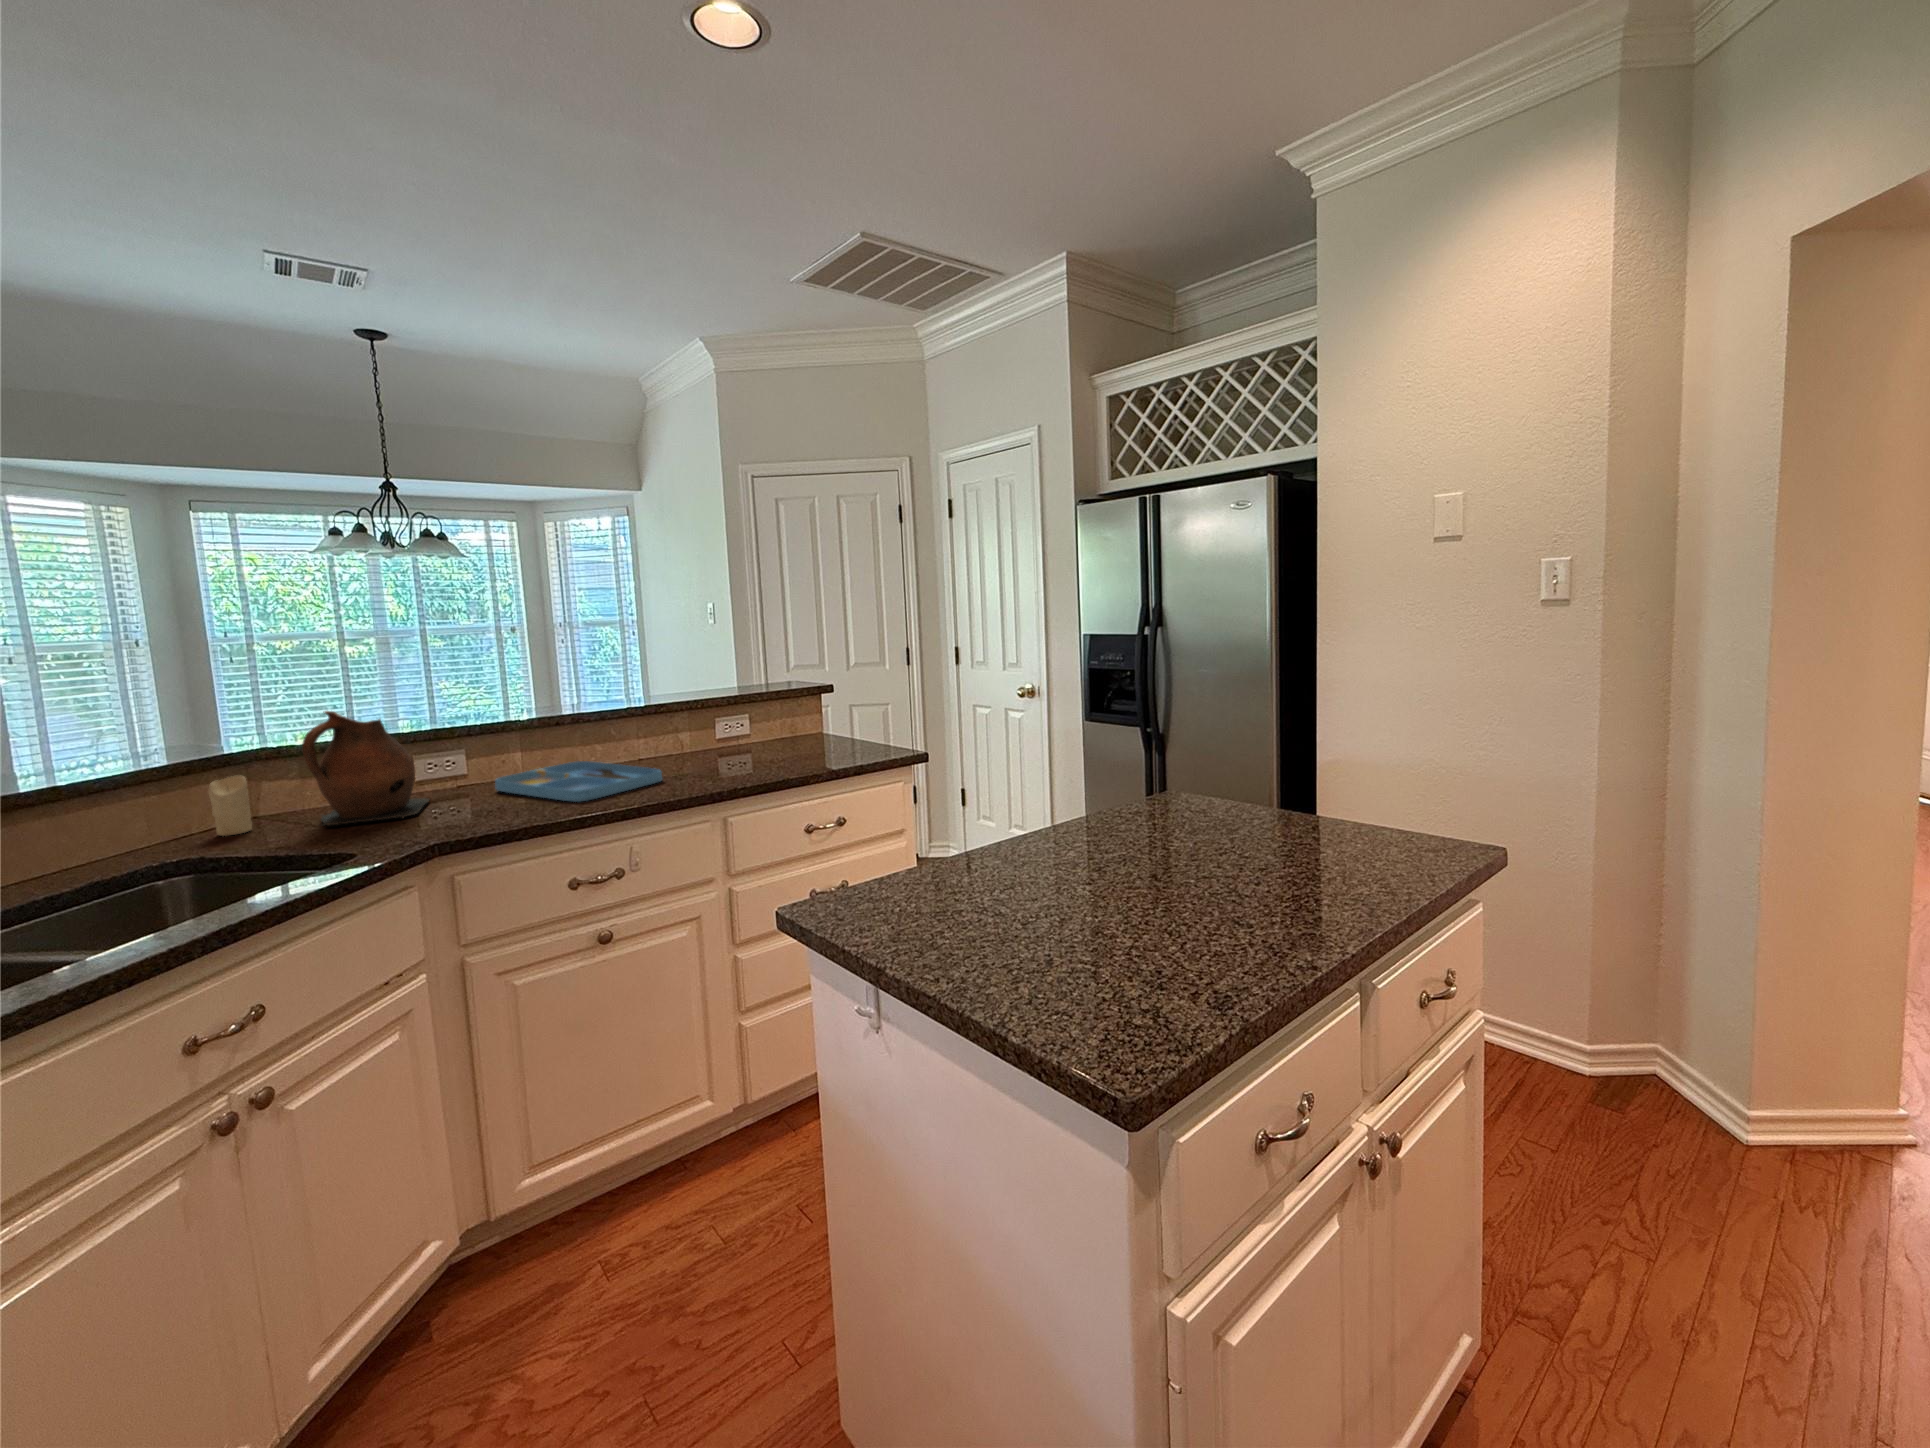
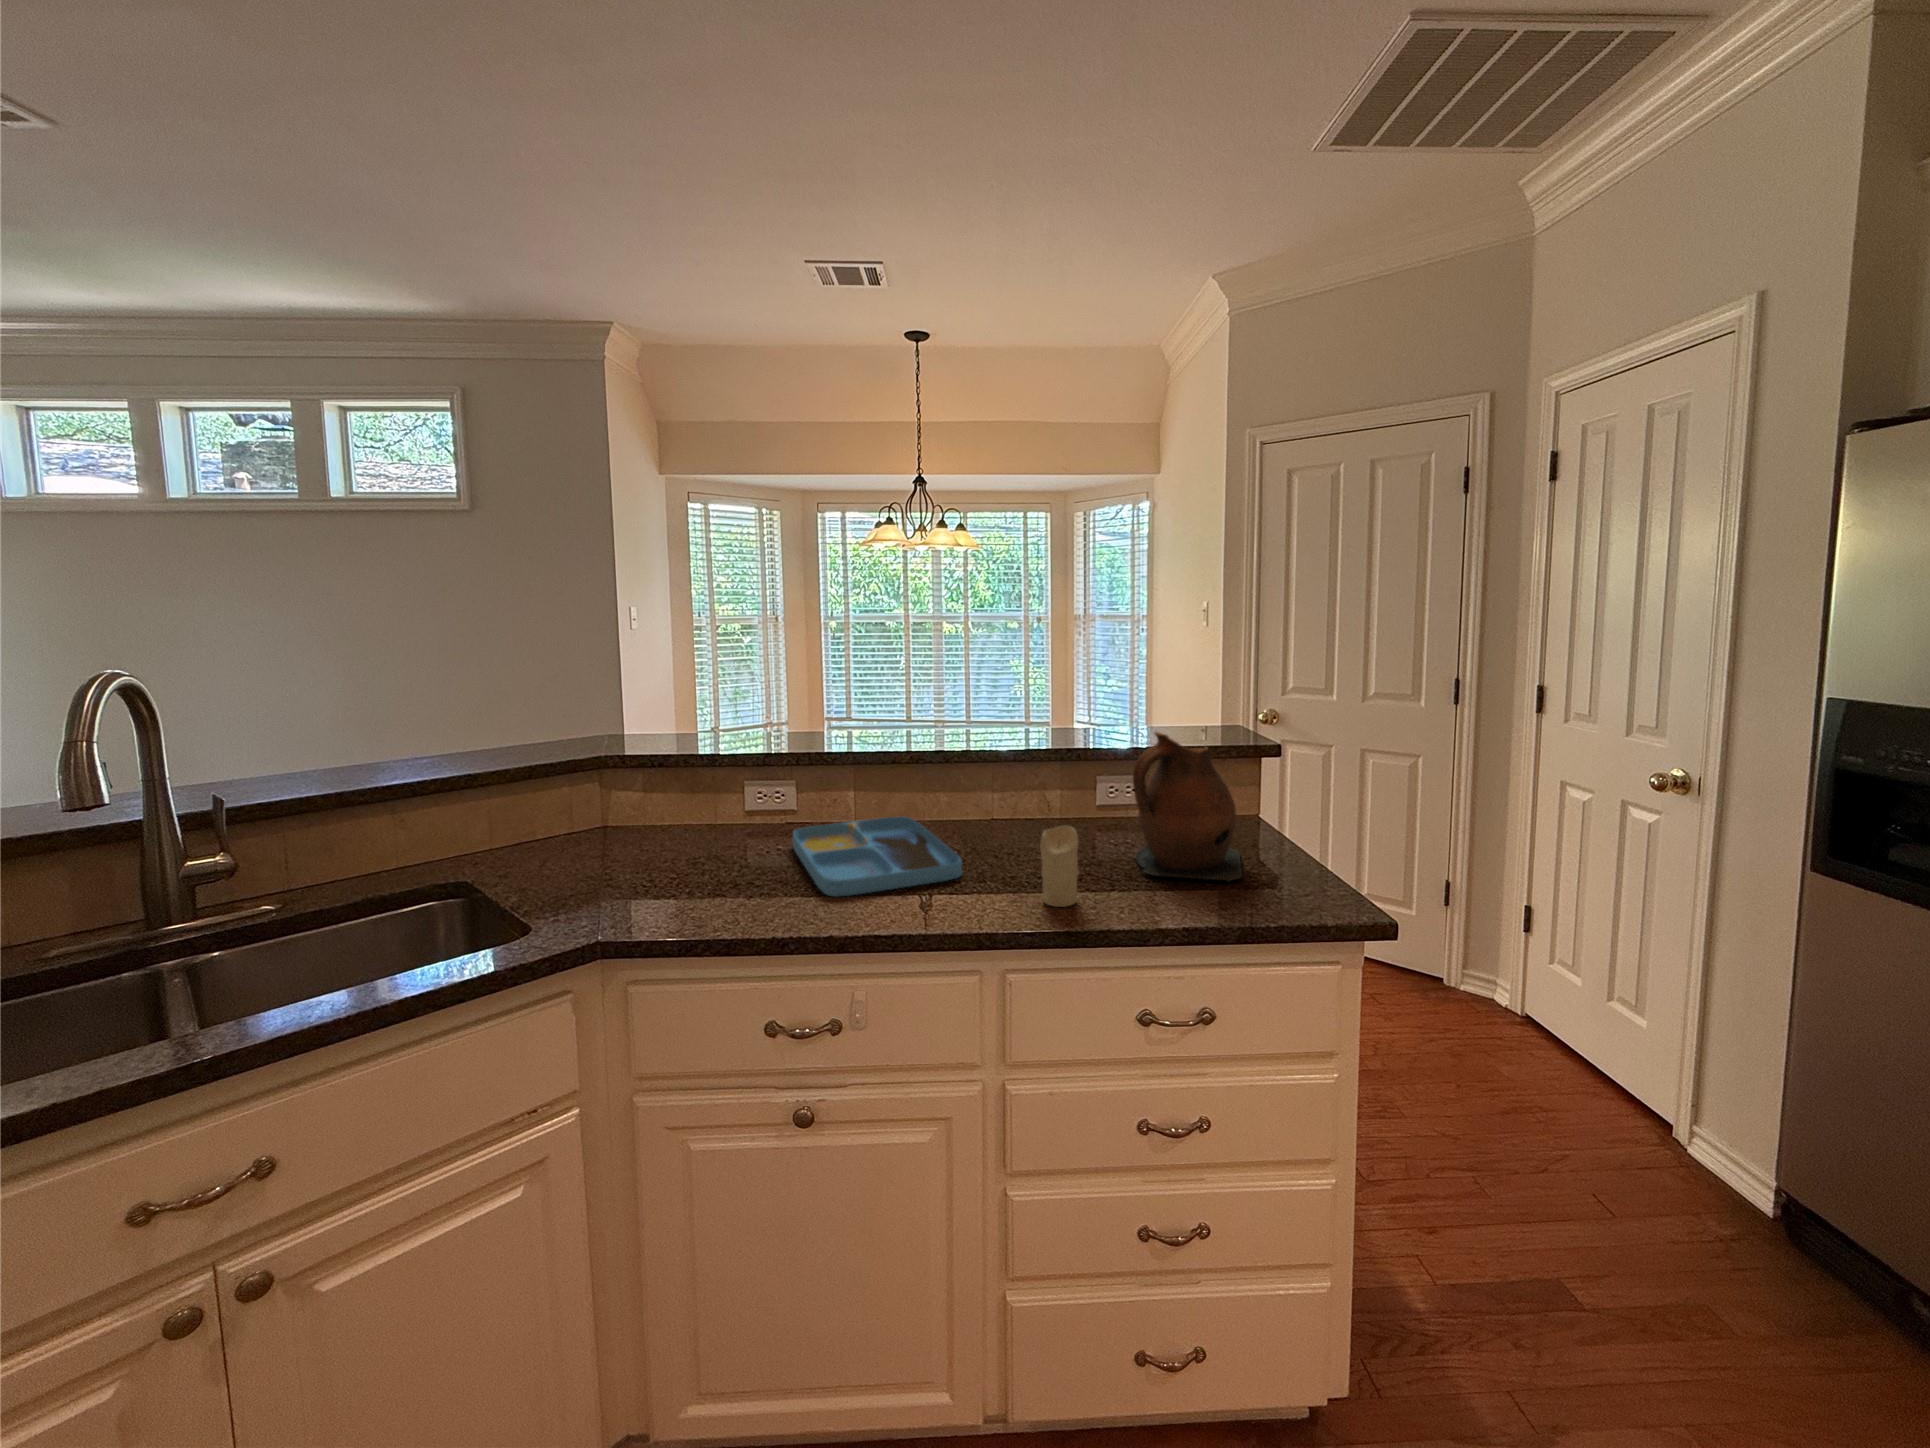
ceramic pitcher: present [302,711,429,826] -> present [1133,732,1242,882]
candle: present [208,776,252,836] -> present [1040,826,1079,907]

